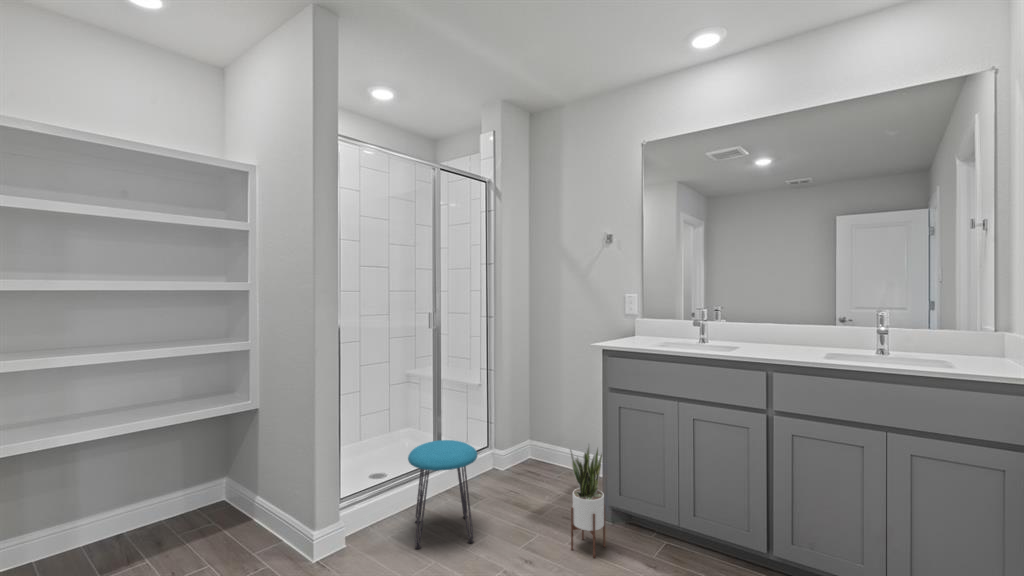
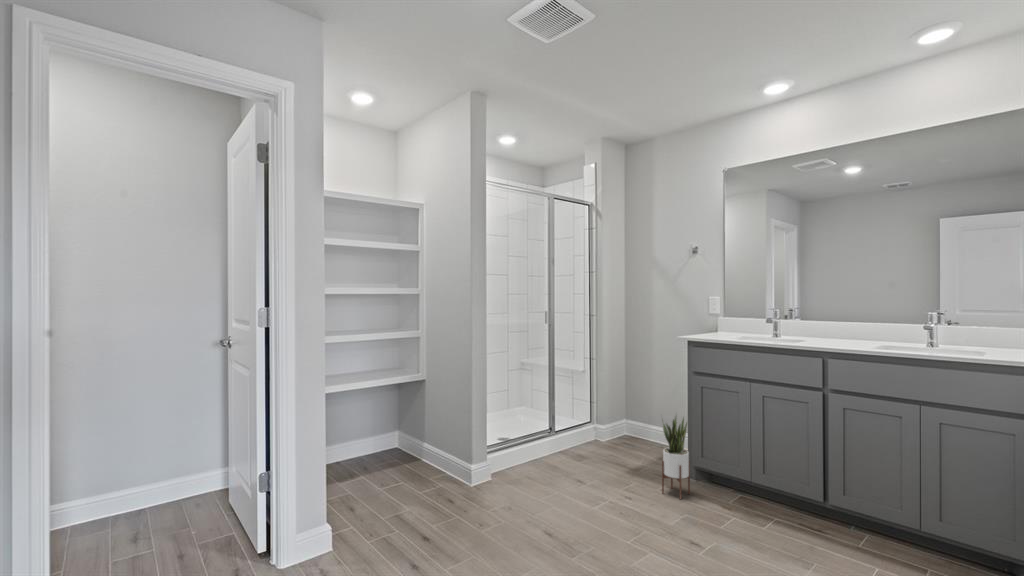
stool: present [408,440,477,549] -> none [536,408,588,484]

